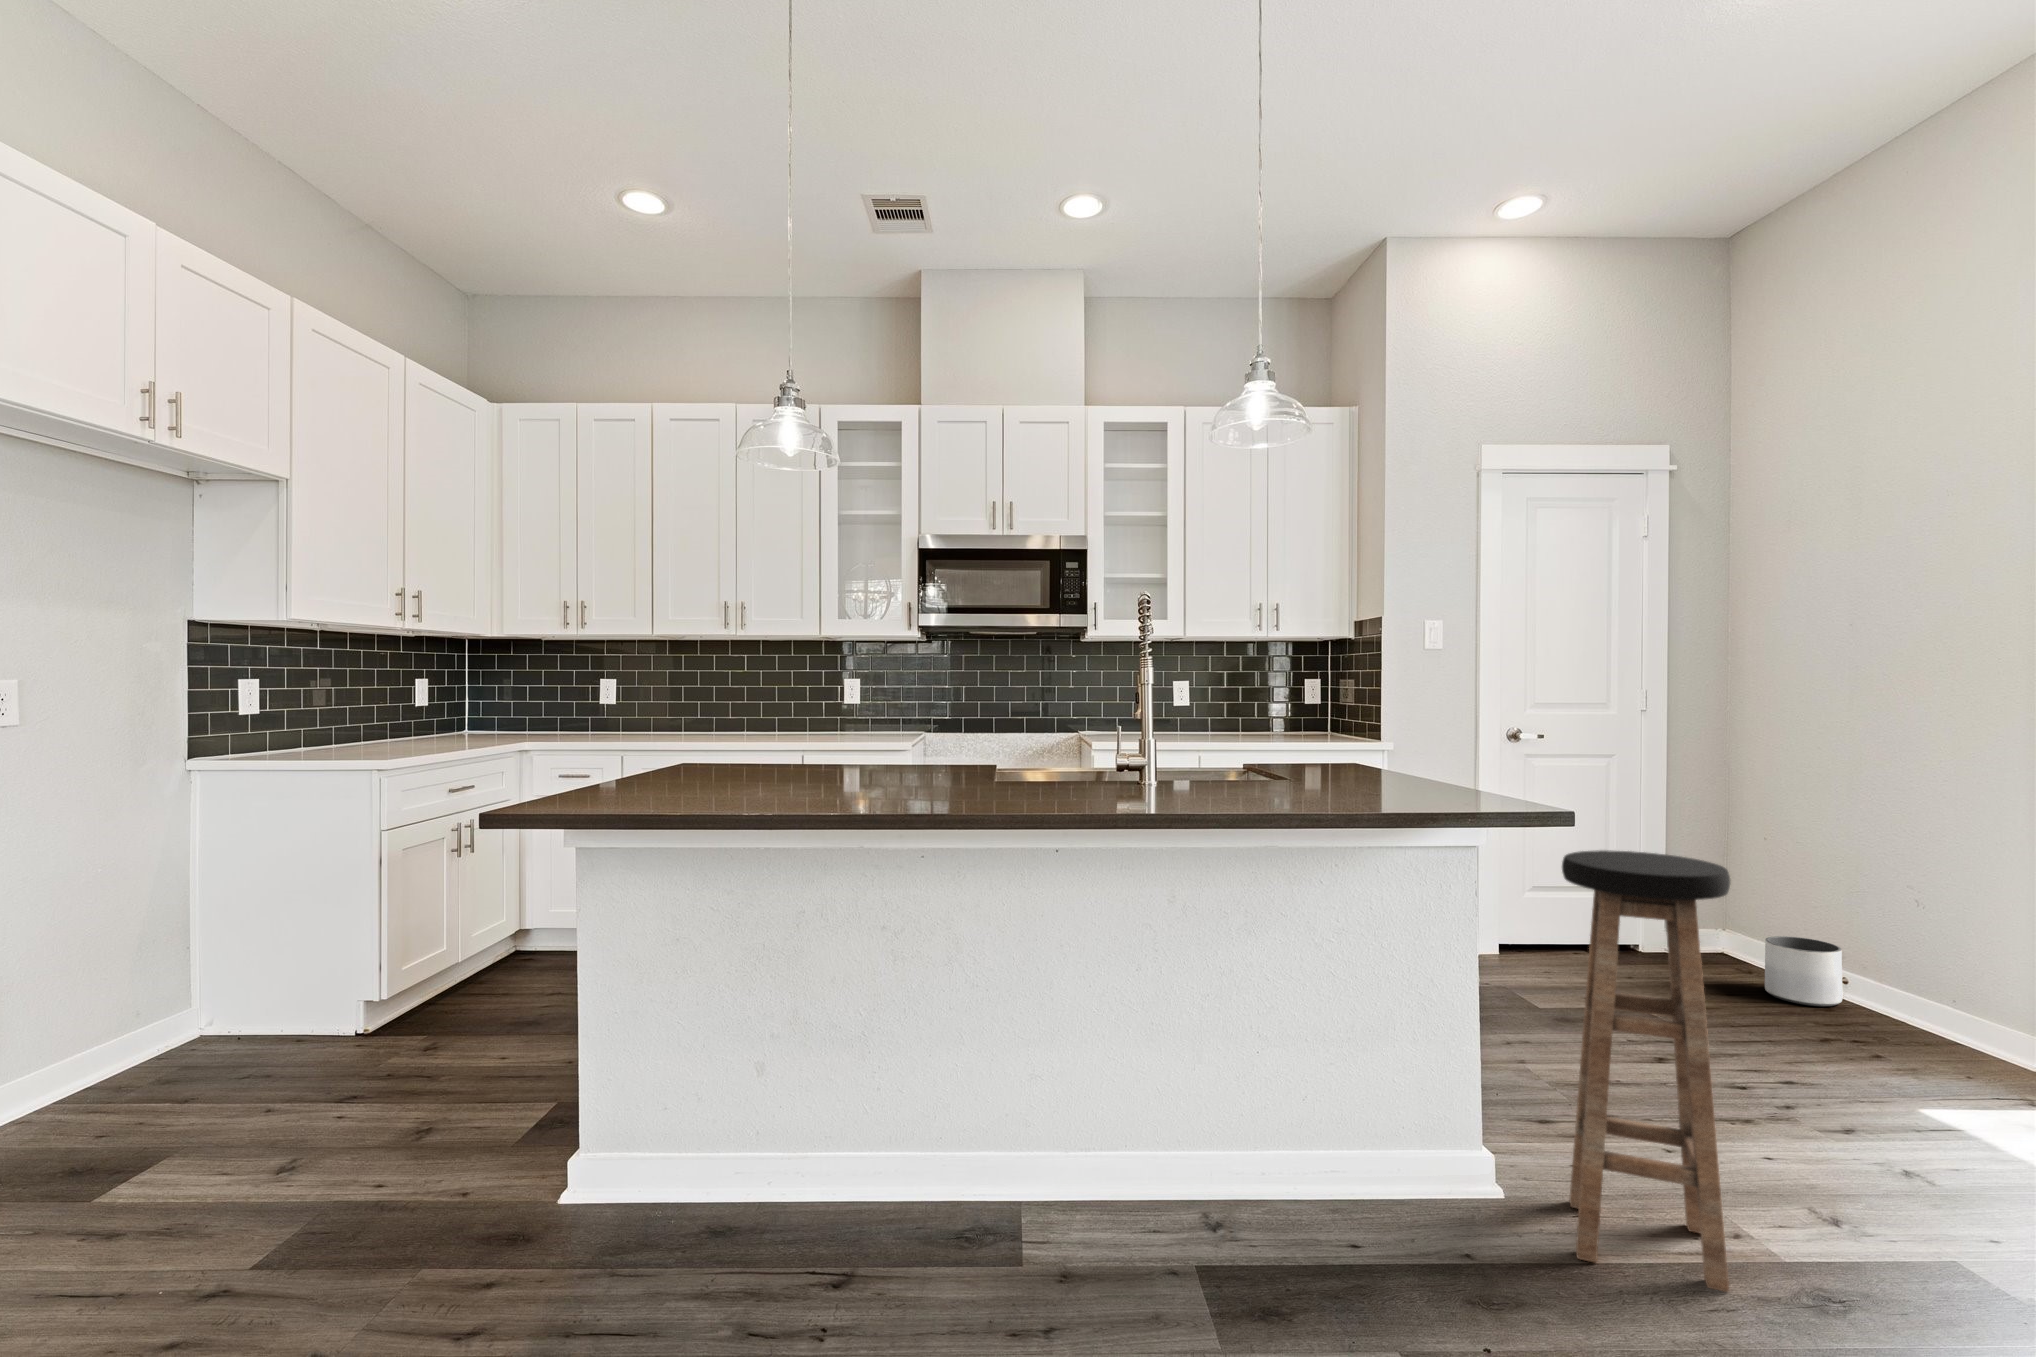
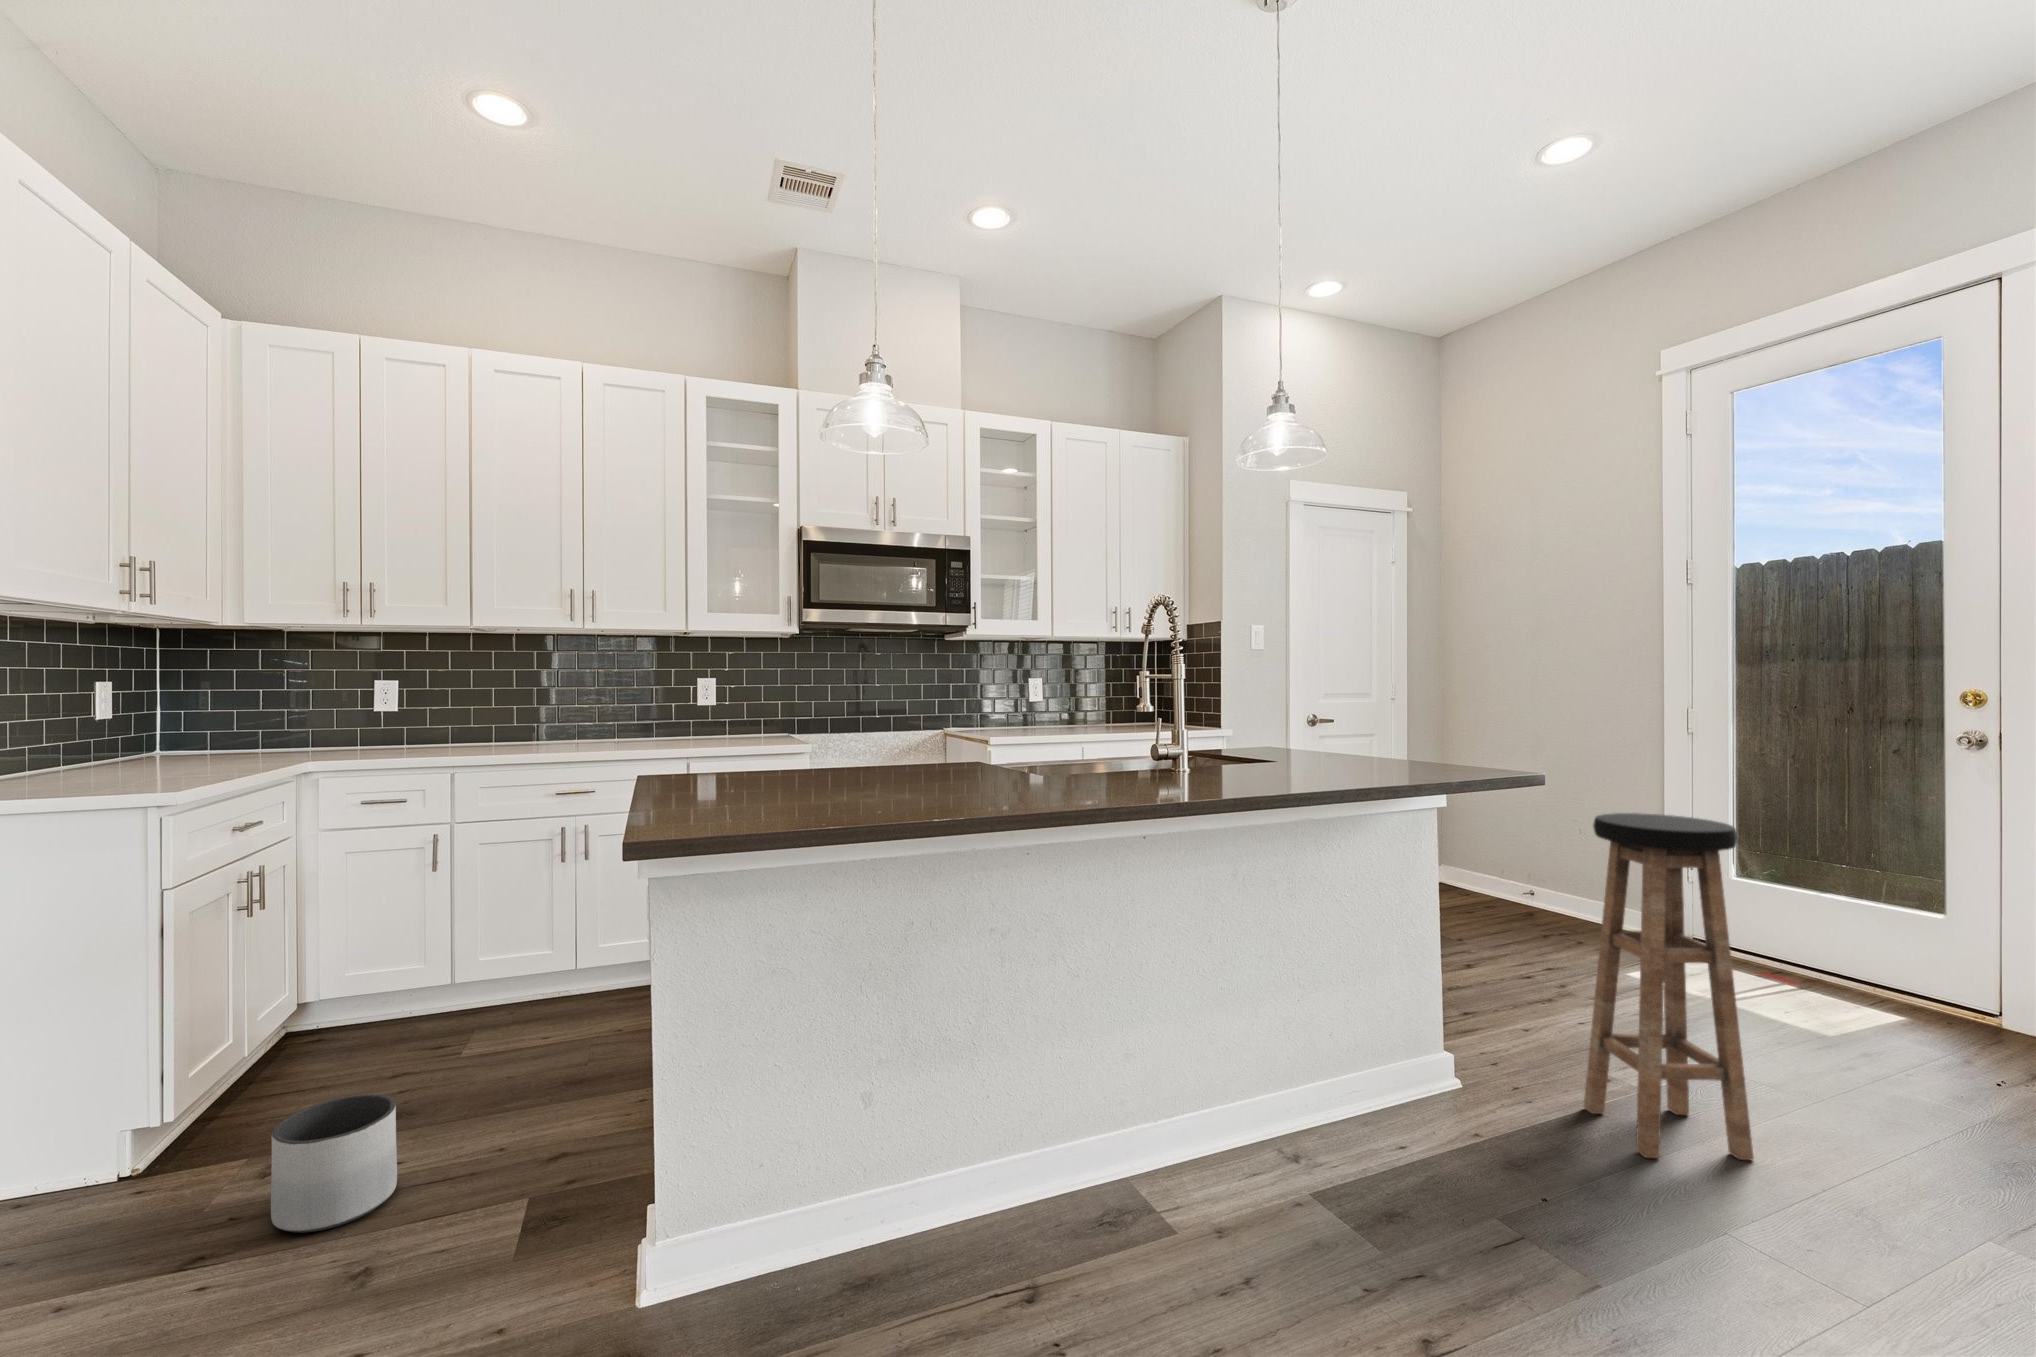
planter: present [1765,936,1843,1006] -> present [271,1094,397,1233]

